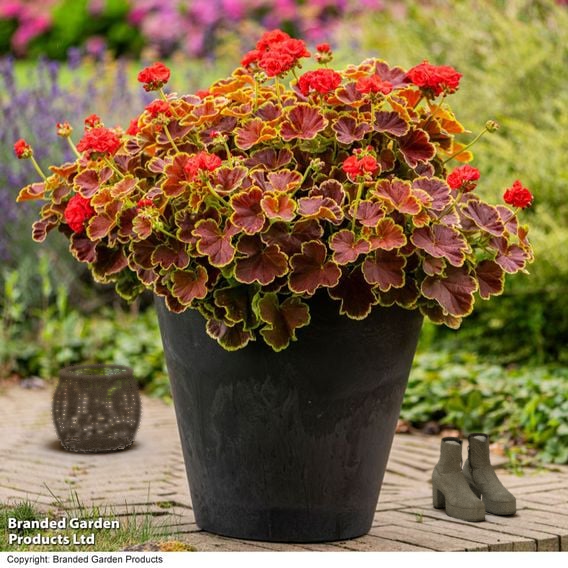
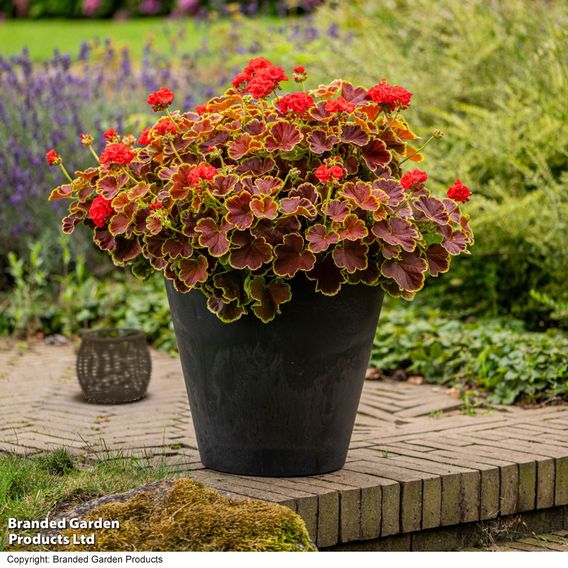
boots: present [432,433,516,522] -> none [395,382,464,455]

